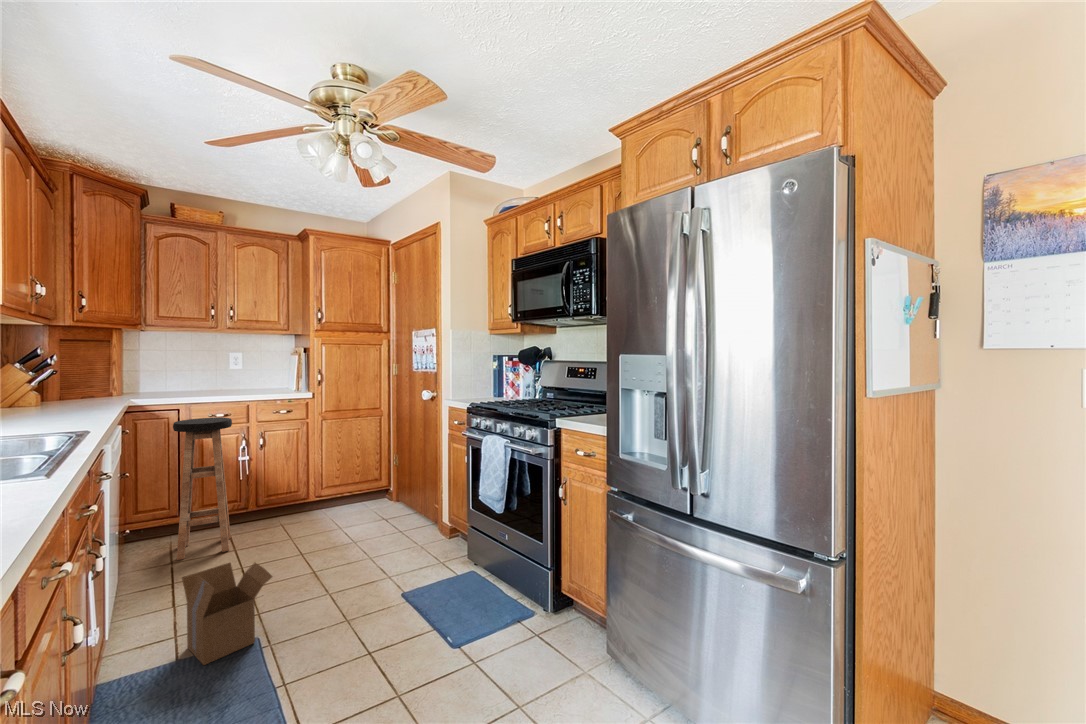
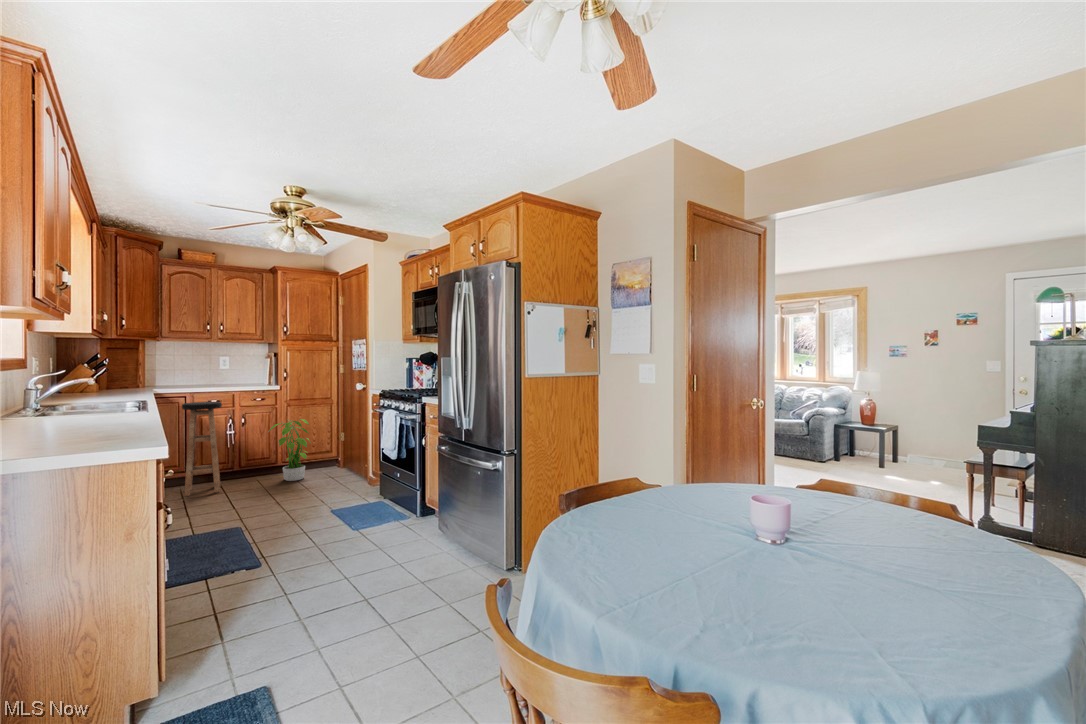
potted plant: none [296,438,356,527] -> present [269,419,311,481]
cardboard box: present [182,563,272,665] -> none [193,484,247,536]

